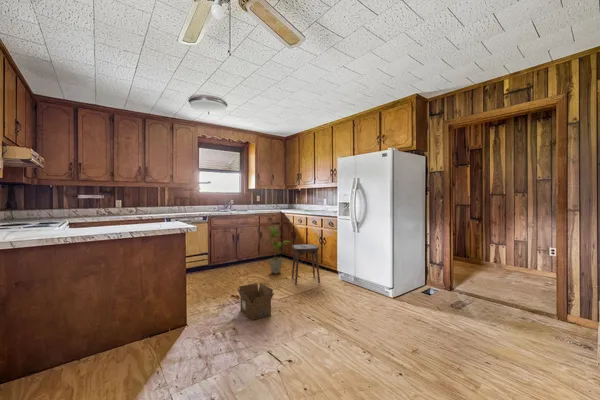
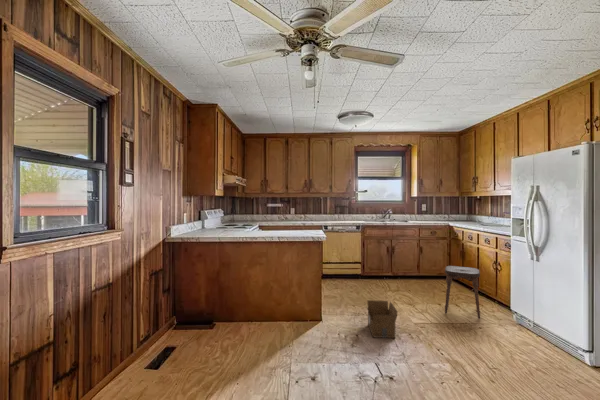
house plant: present [268,227,289,273] -> none [419,242,450,296]

